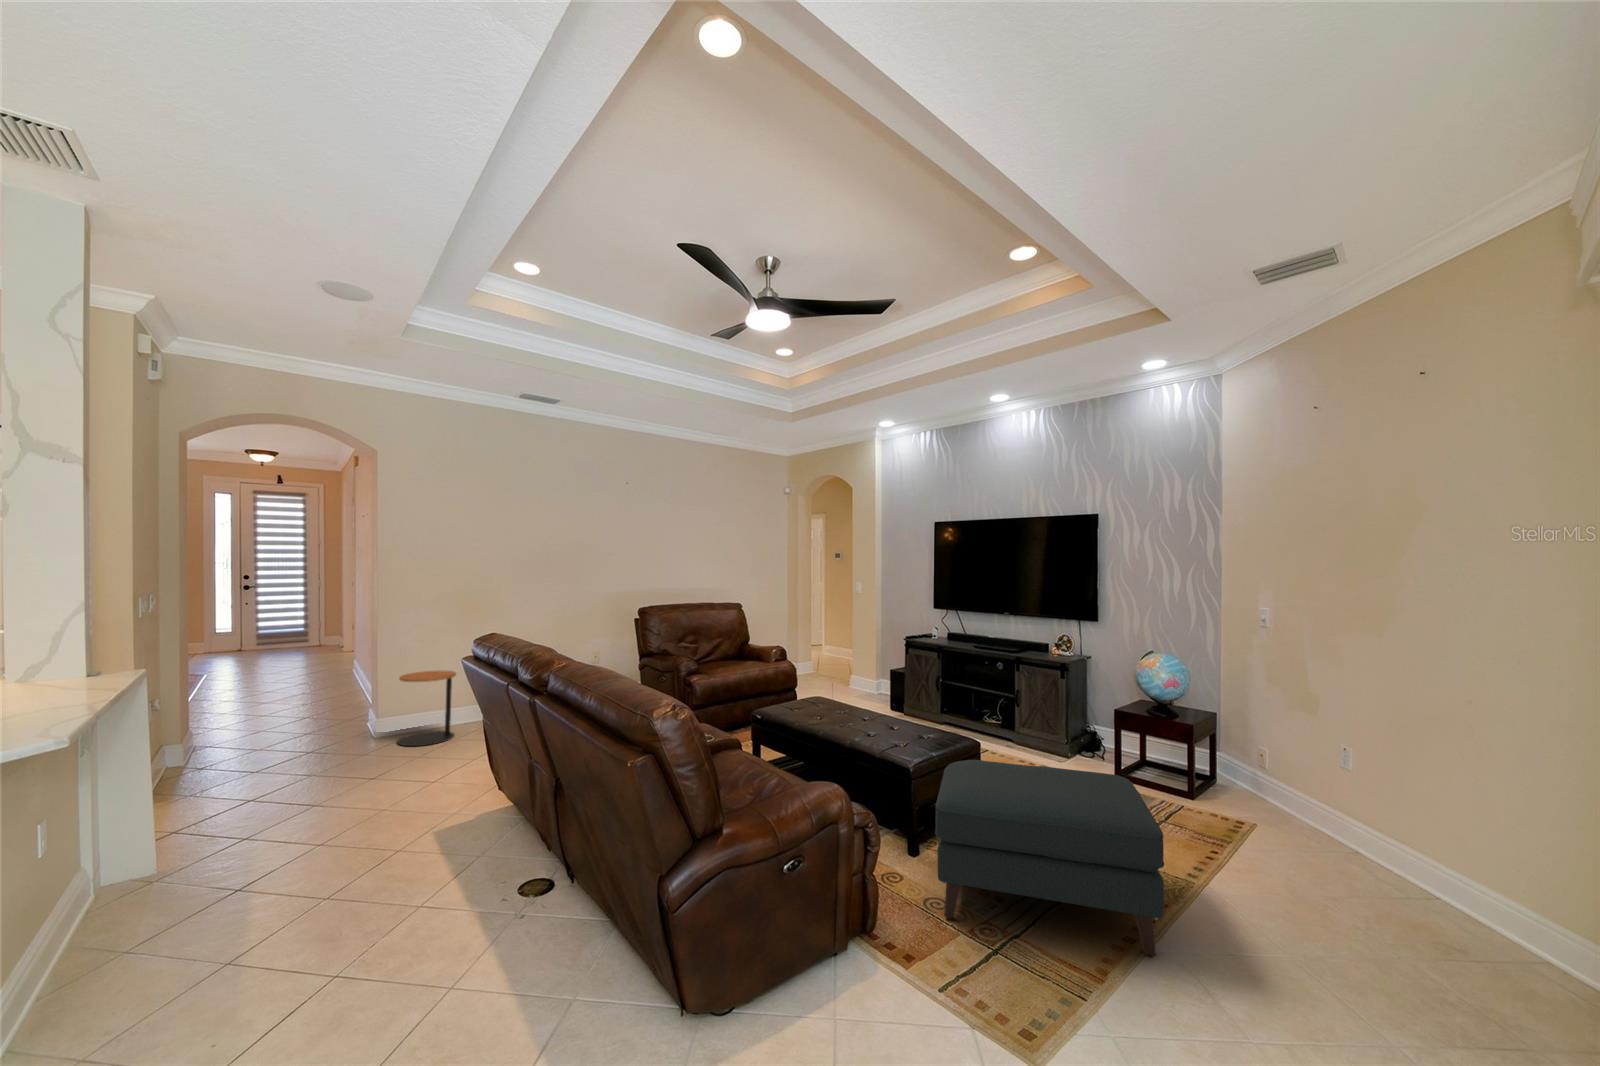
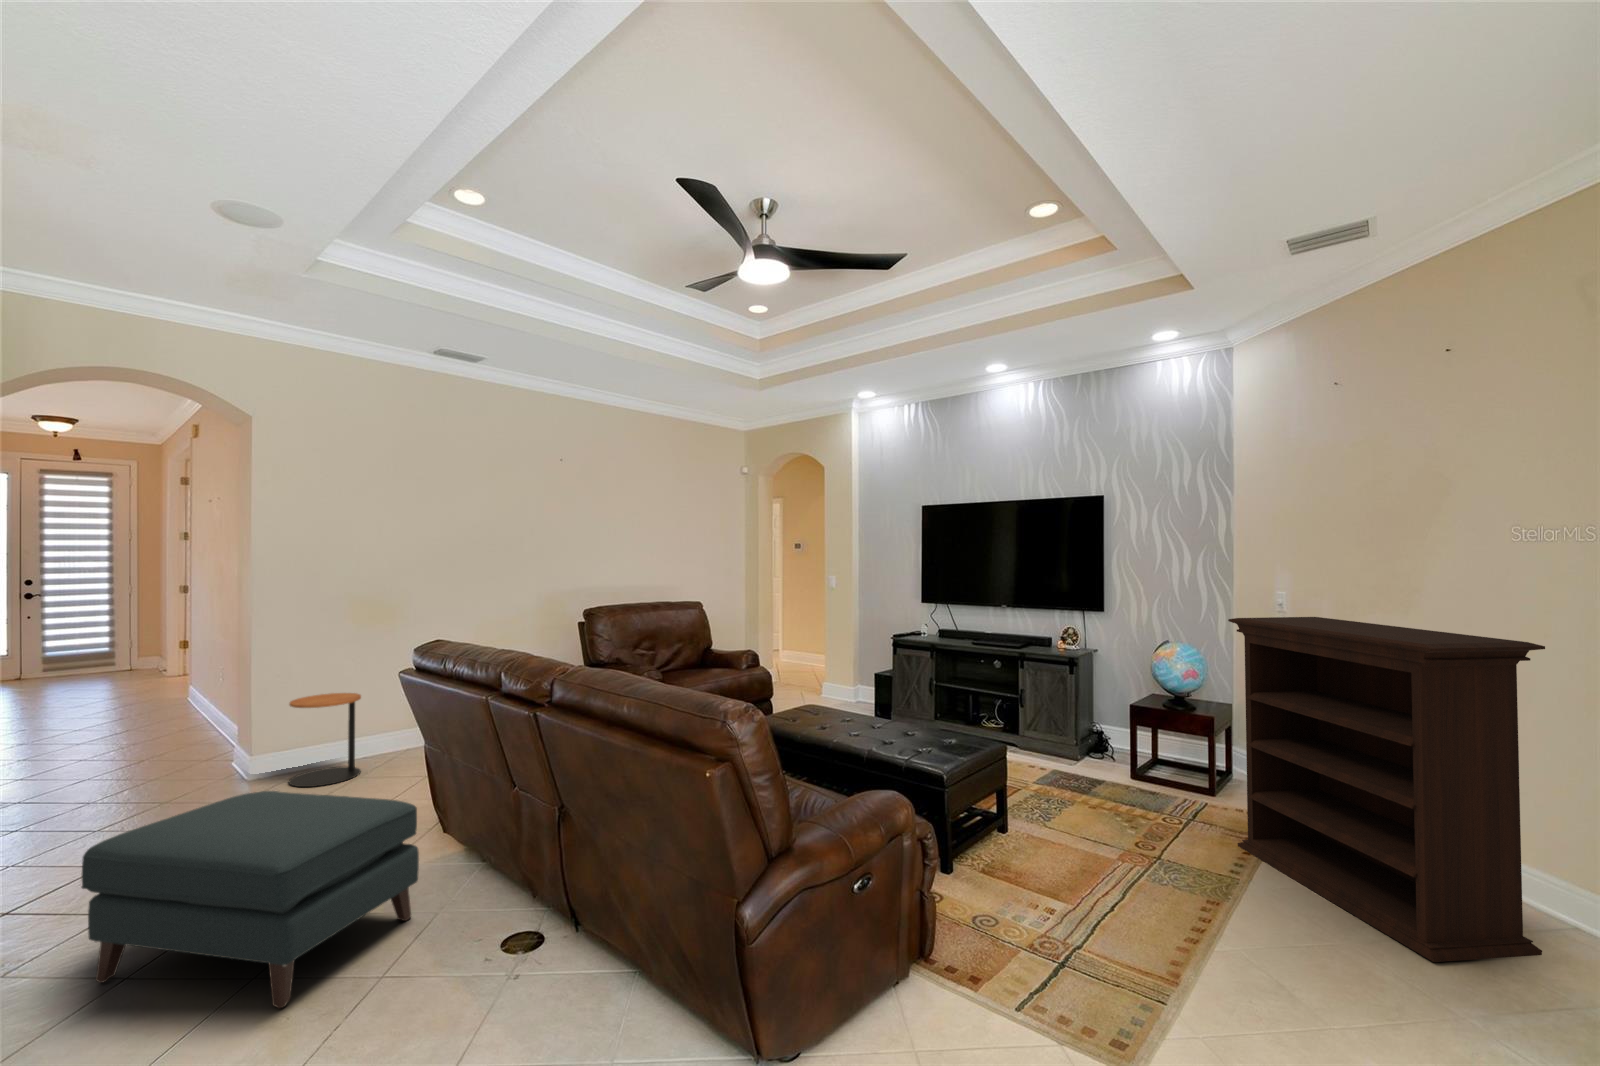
bookshelf: none [1193,631,1506,987] -> present [1228,617,1545,962]
ottoman: present [935,760,1164,957] -> present [82,791,419,1008]

